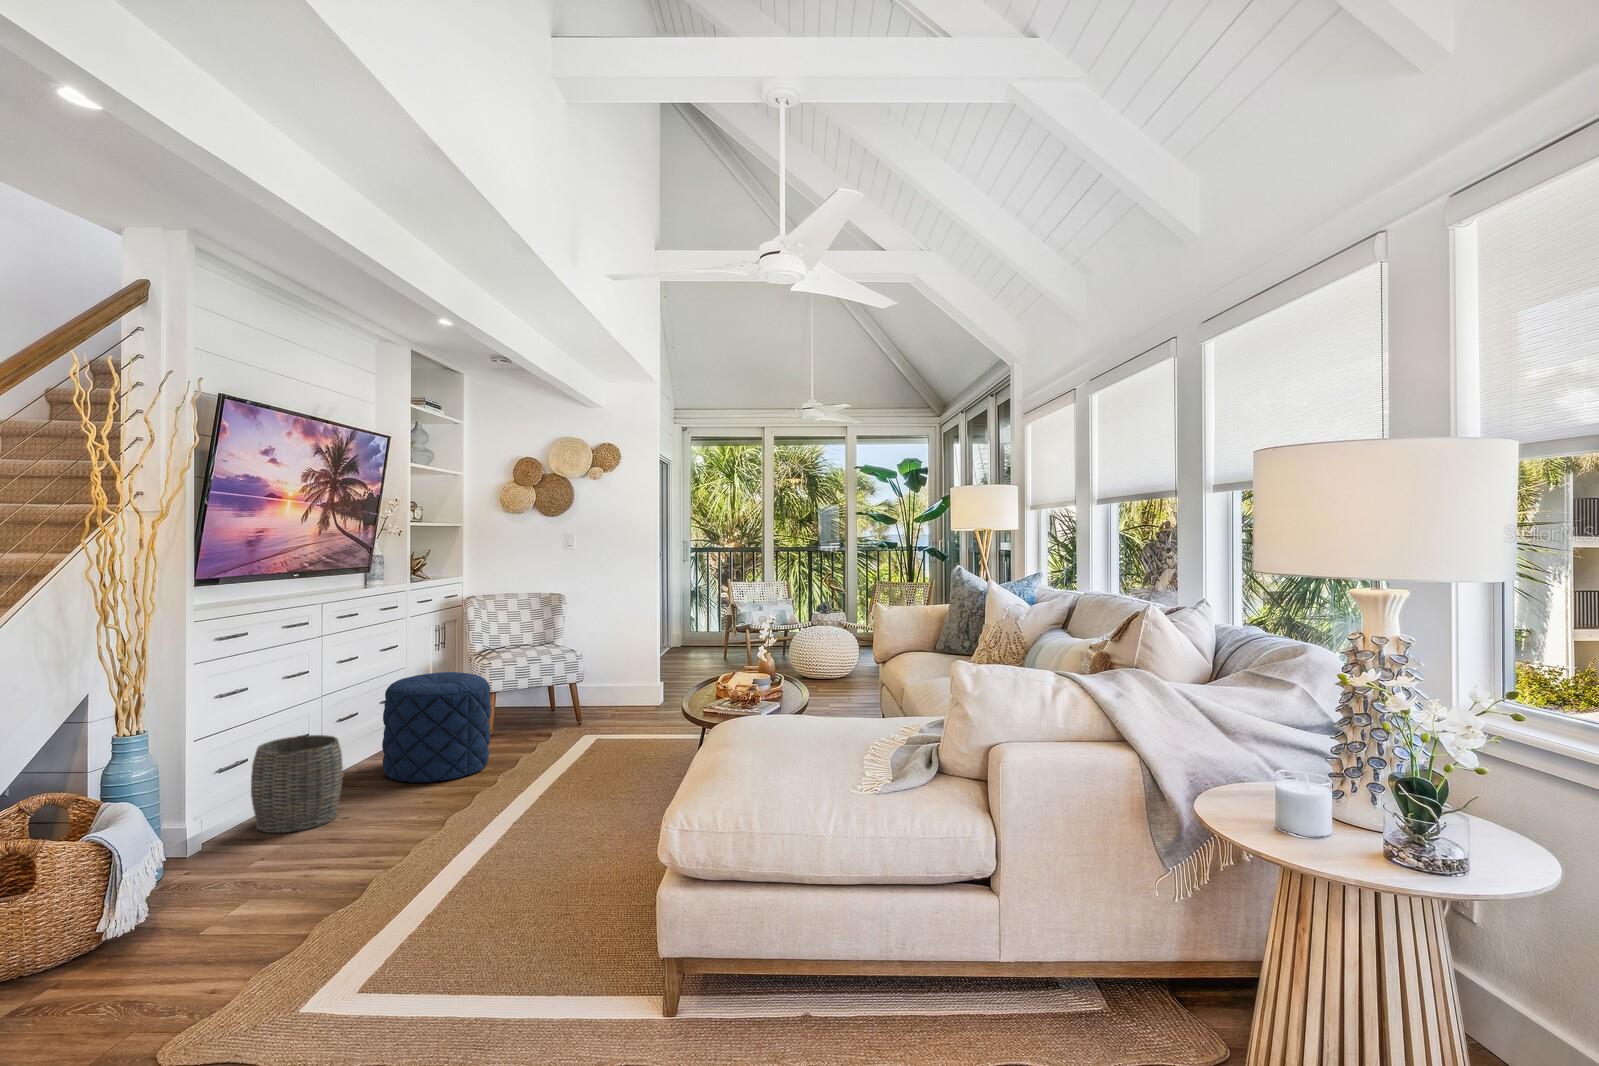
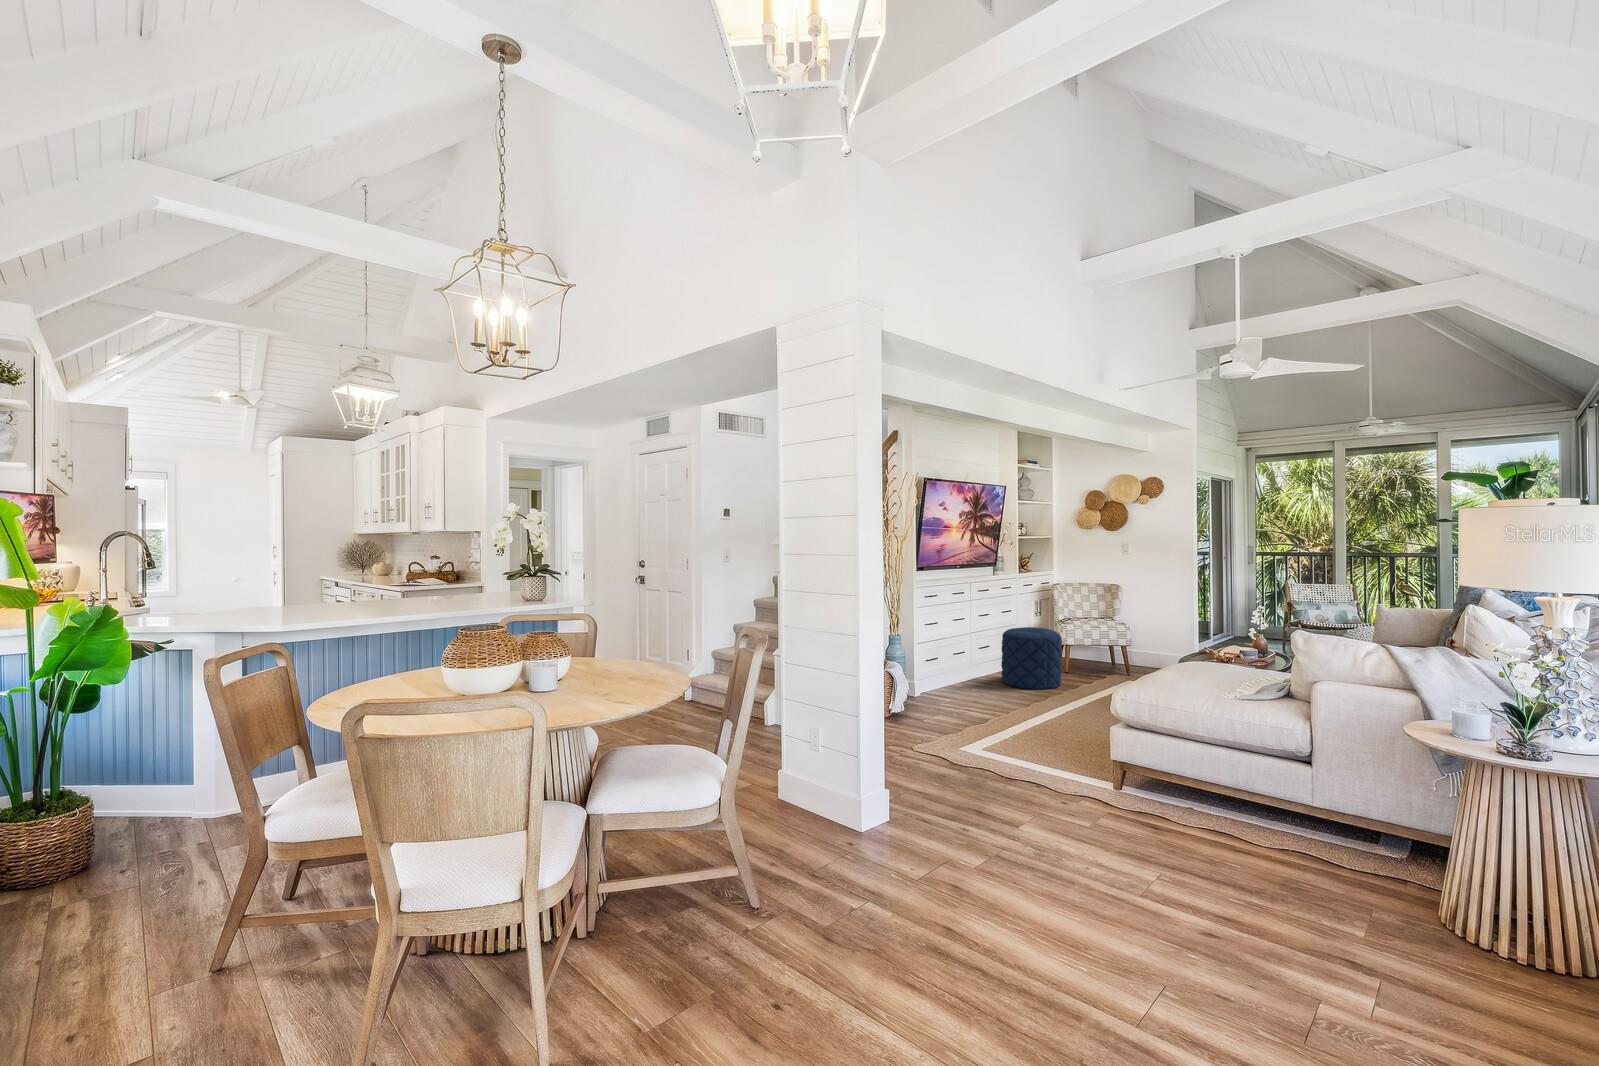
woven basket: present [251,735,343,833] -> none [940,651,980,697]

